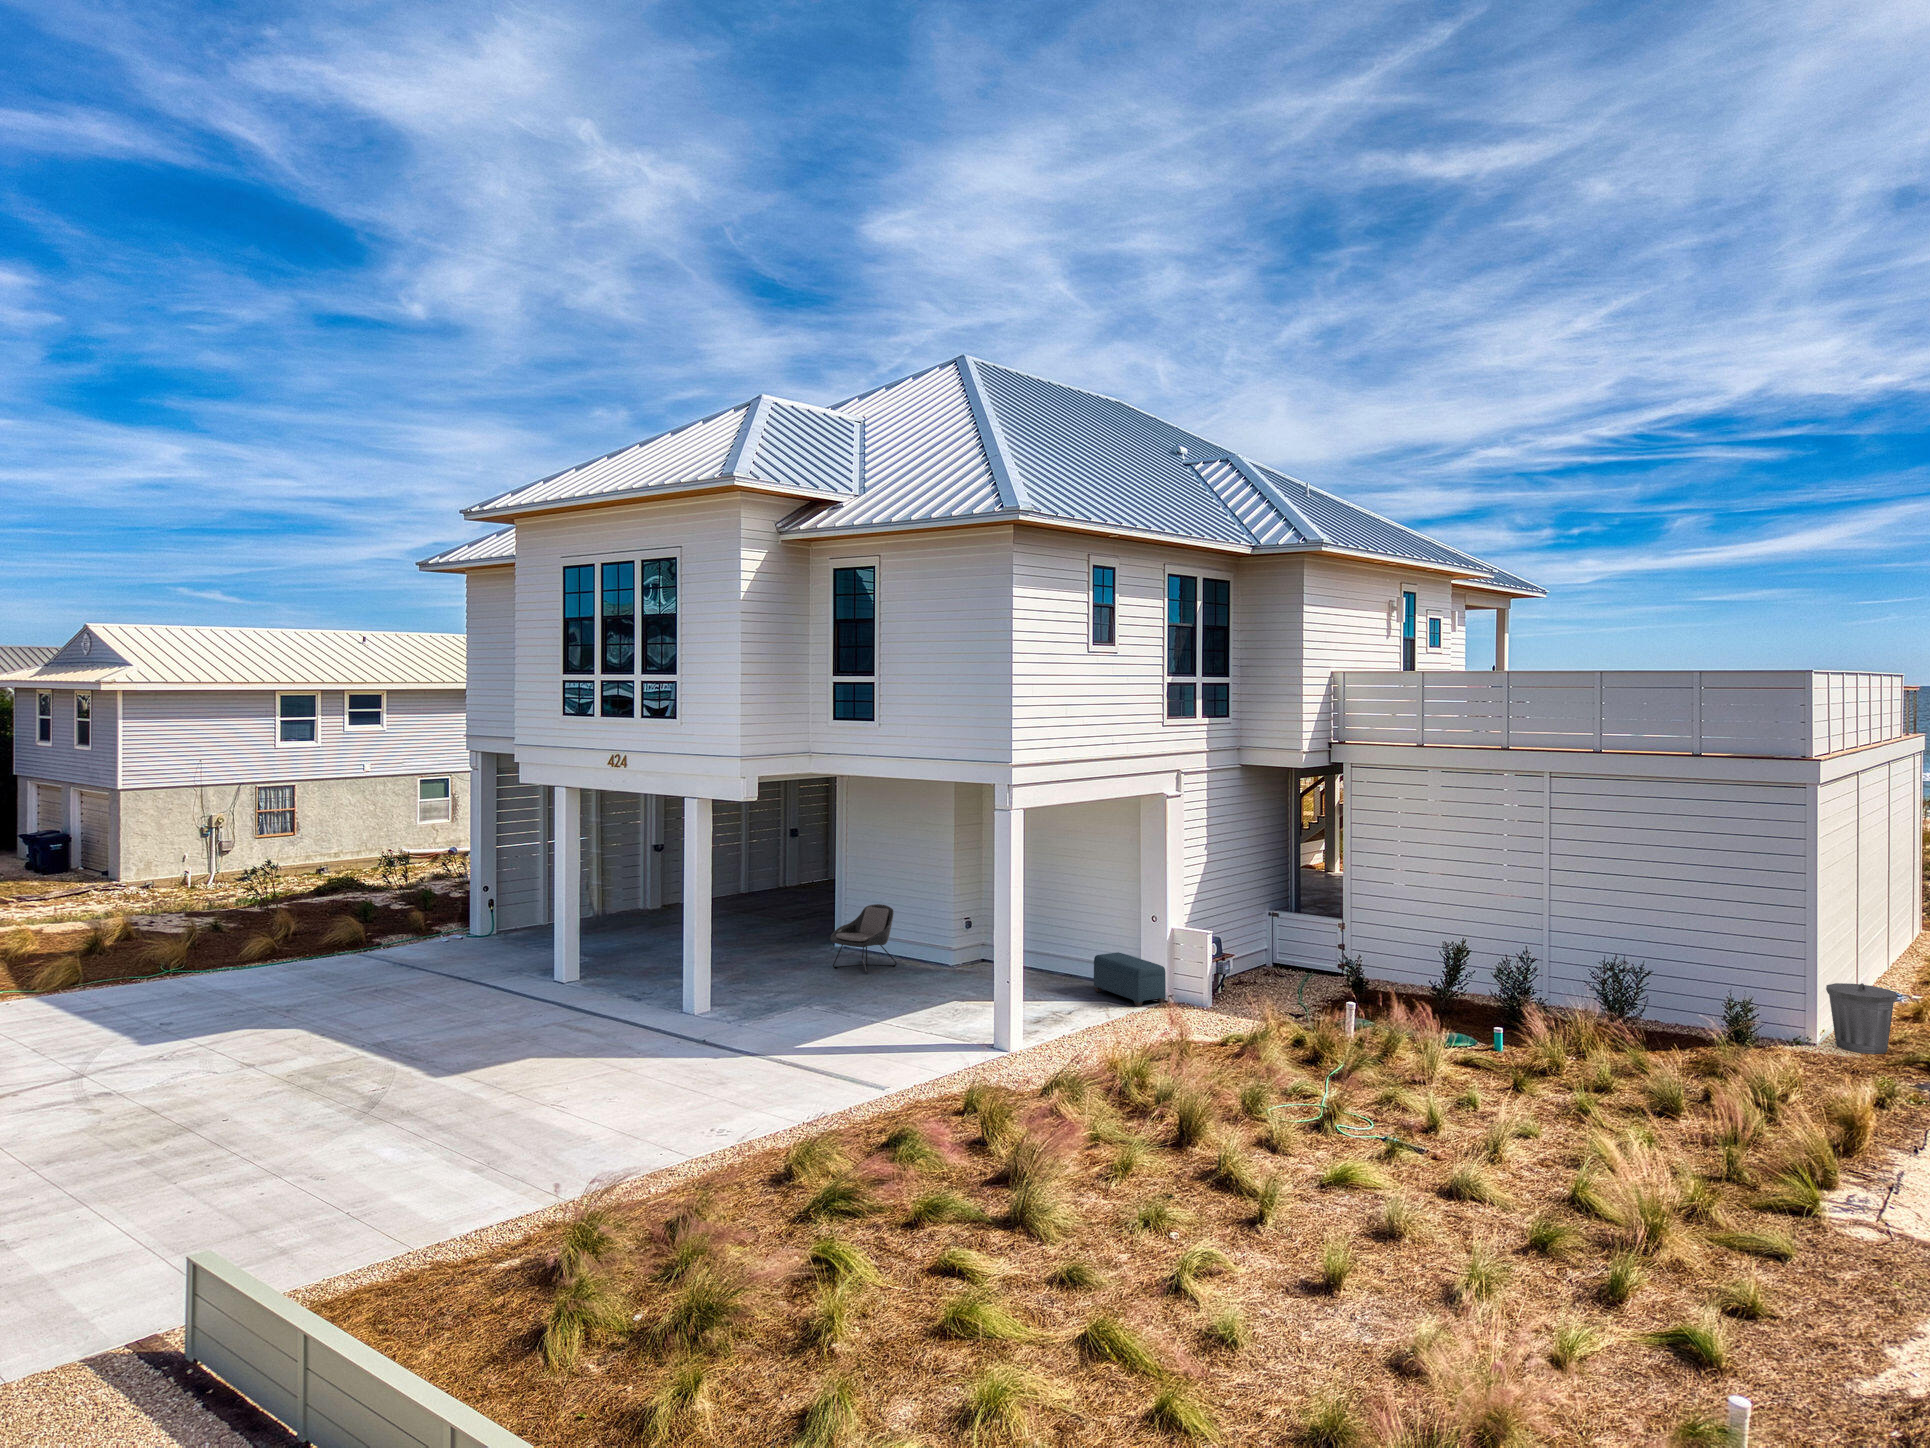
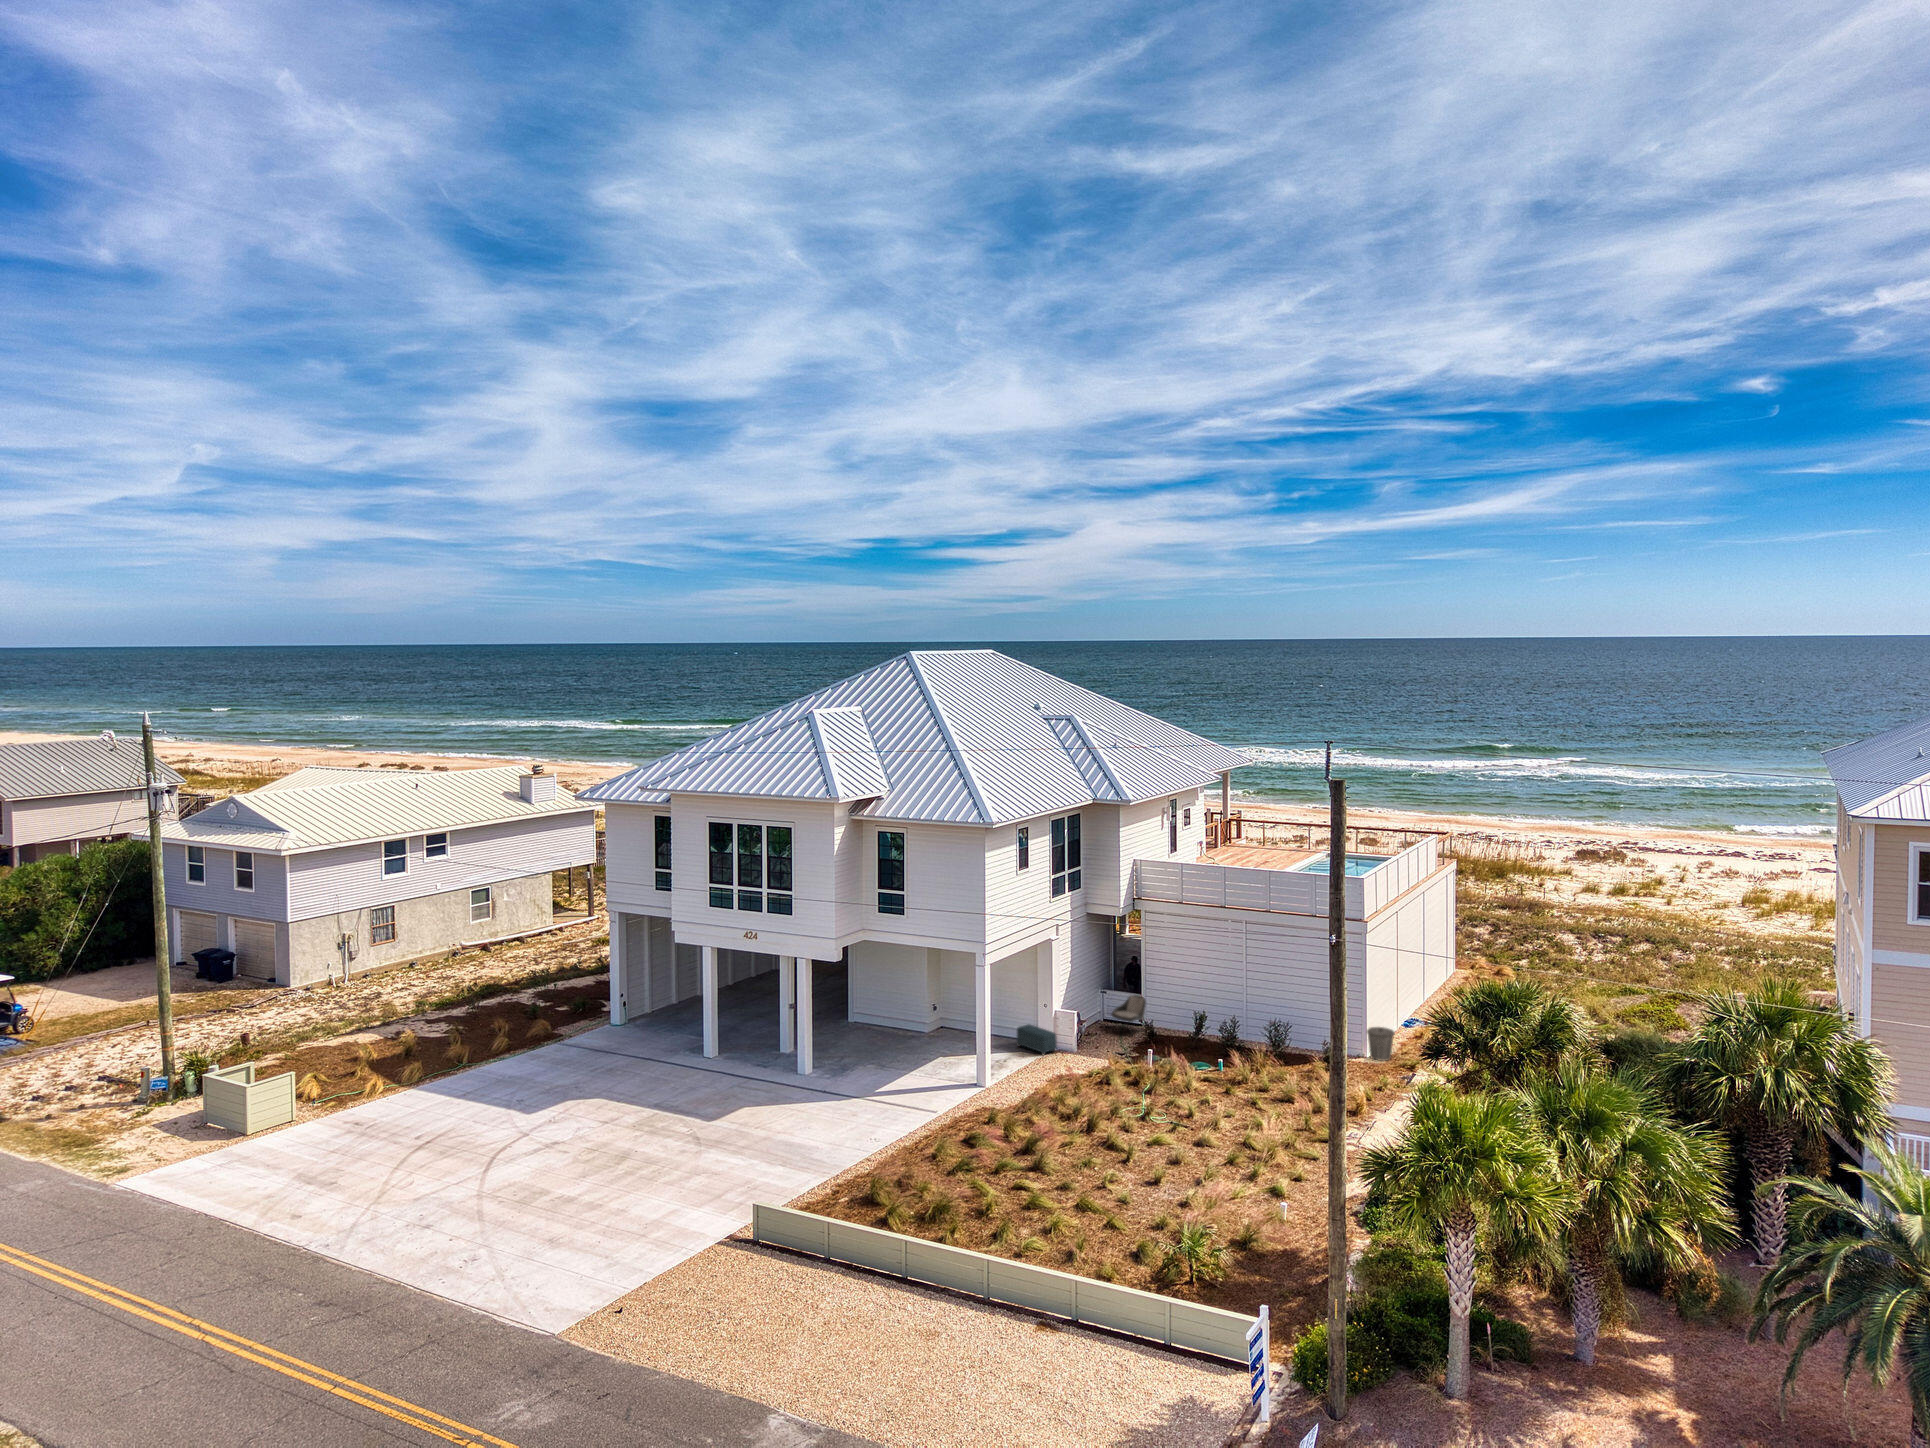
lounge chair: present [830,904,897,974] -> present [1111,995,1146,1031]

